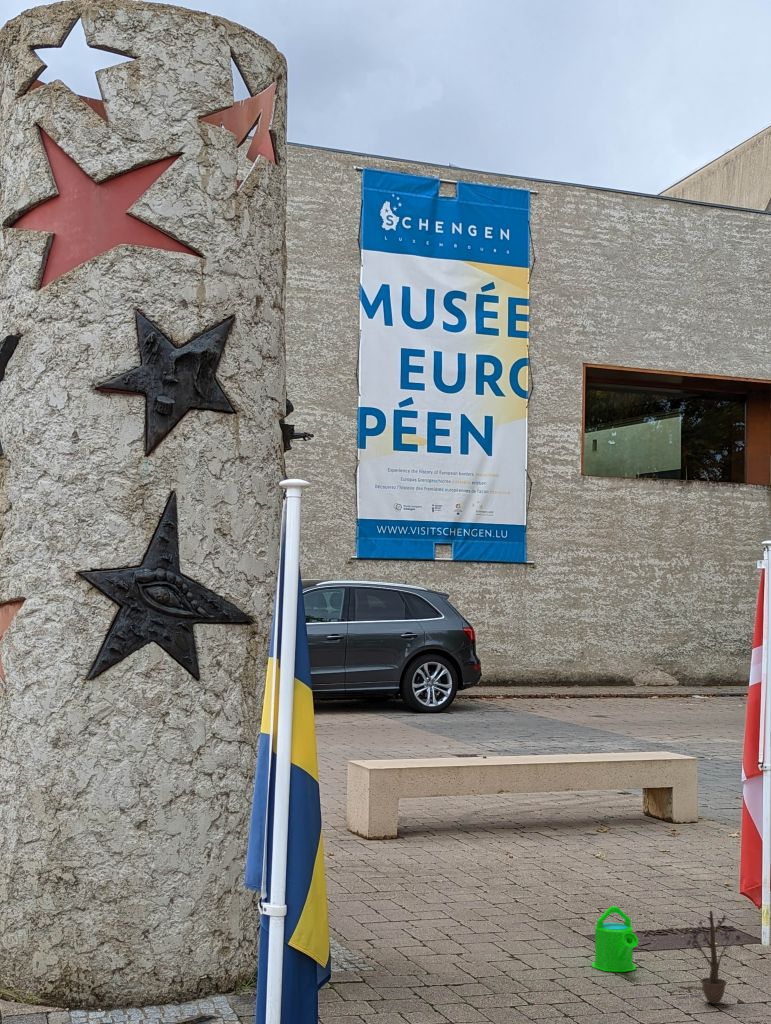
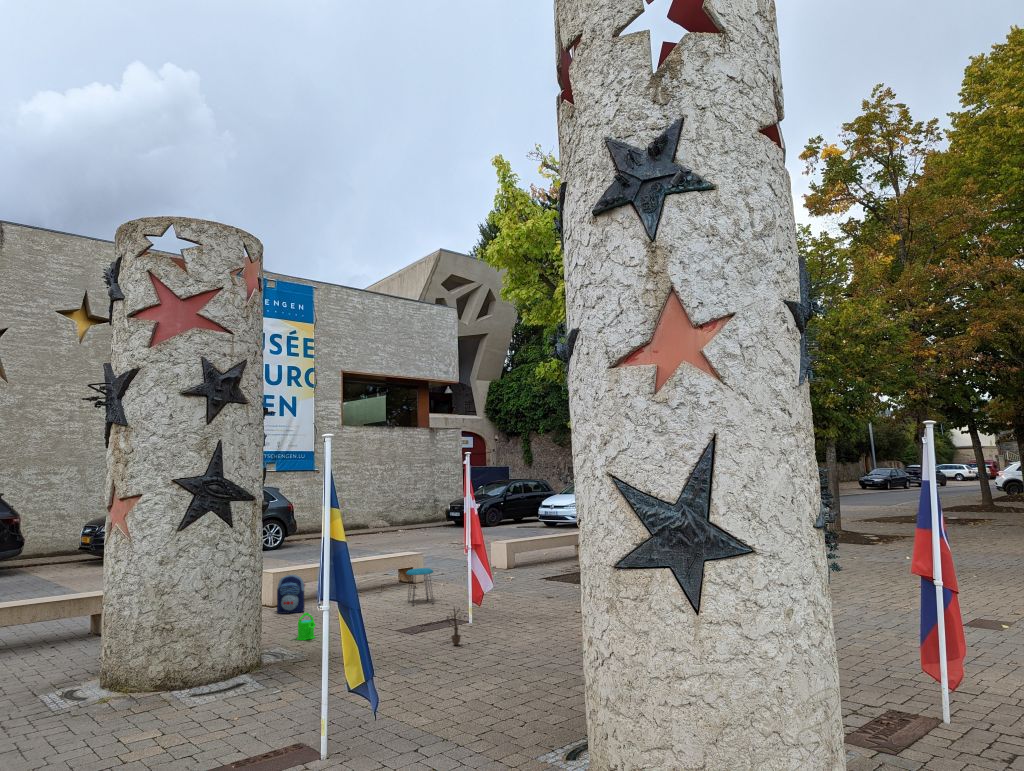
backpack: none [369,778,426,860] -> present [277,574,305,614]
stool: none [642,795,705,880] -> present [406,568,433,606]
watering can: present [592,906,638,972] -> present [297,613,316,640]

